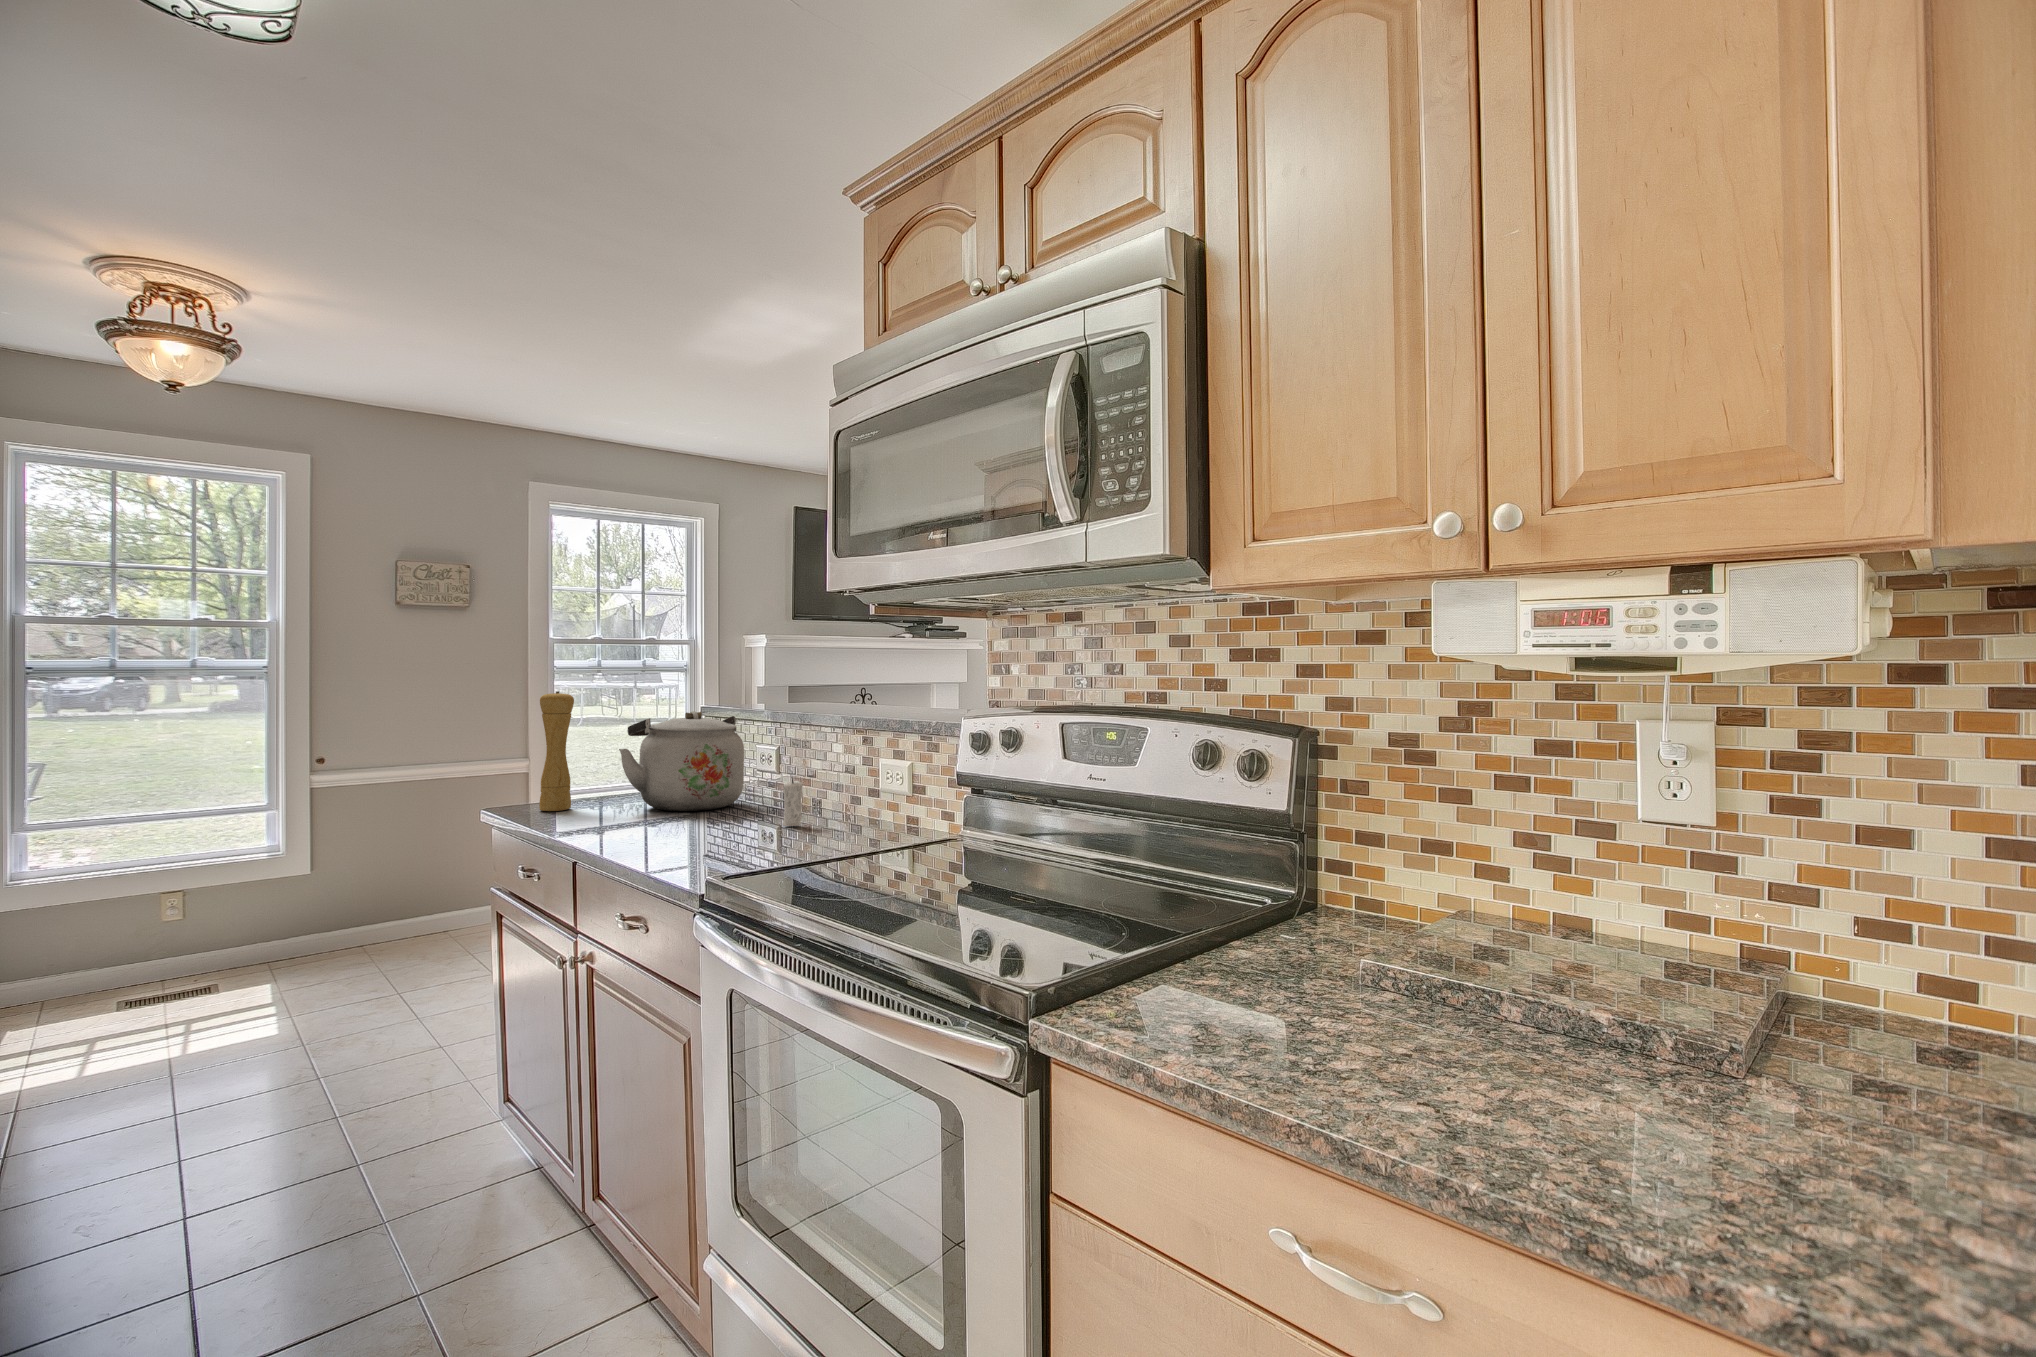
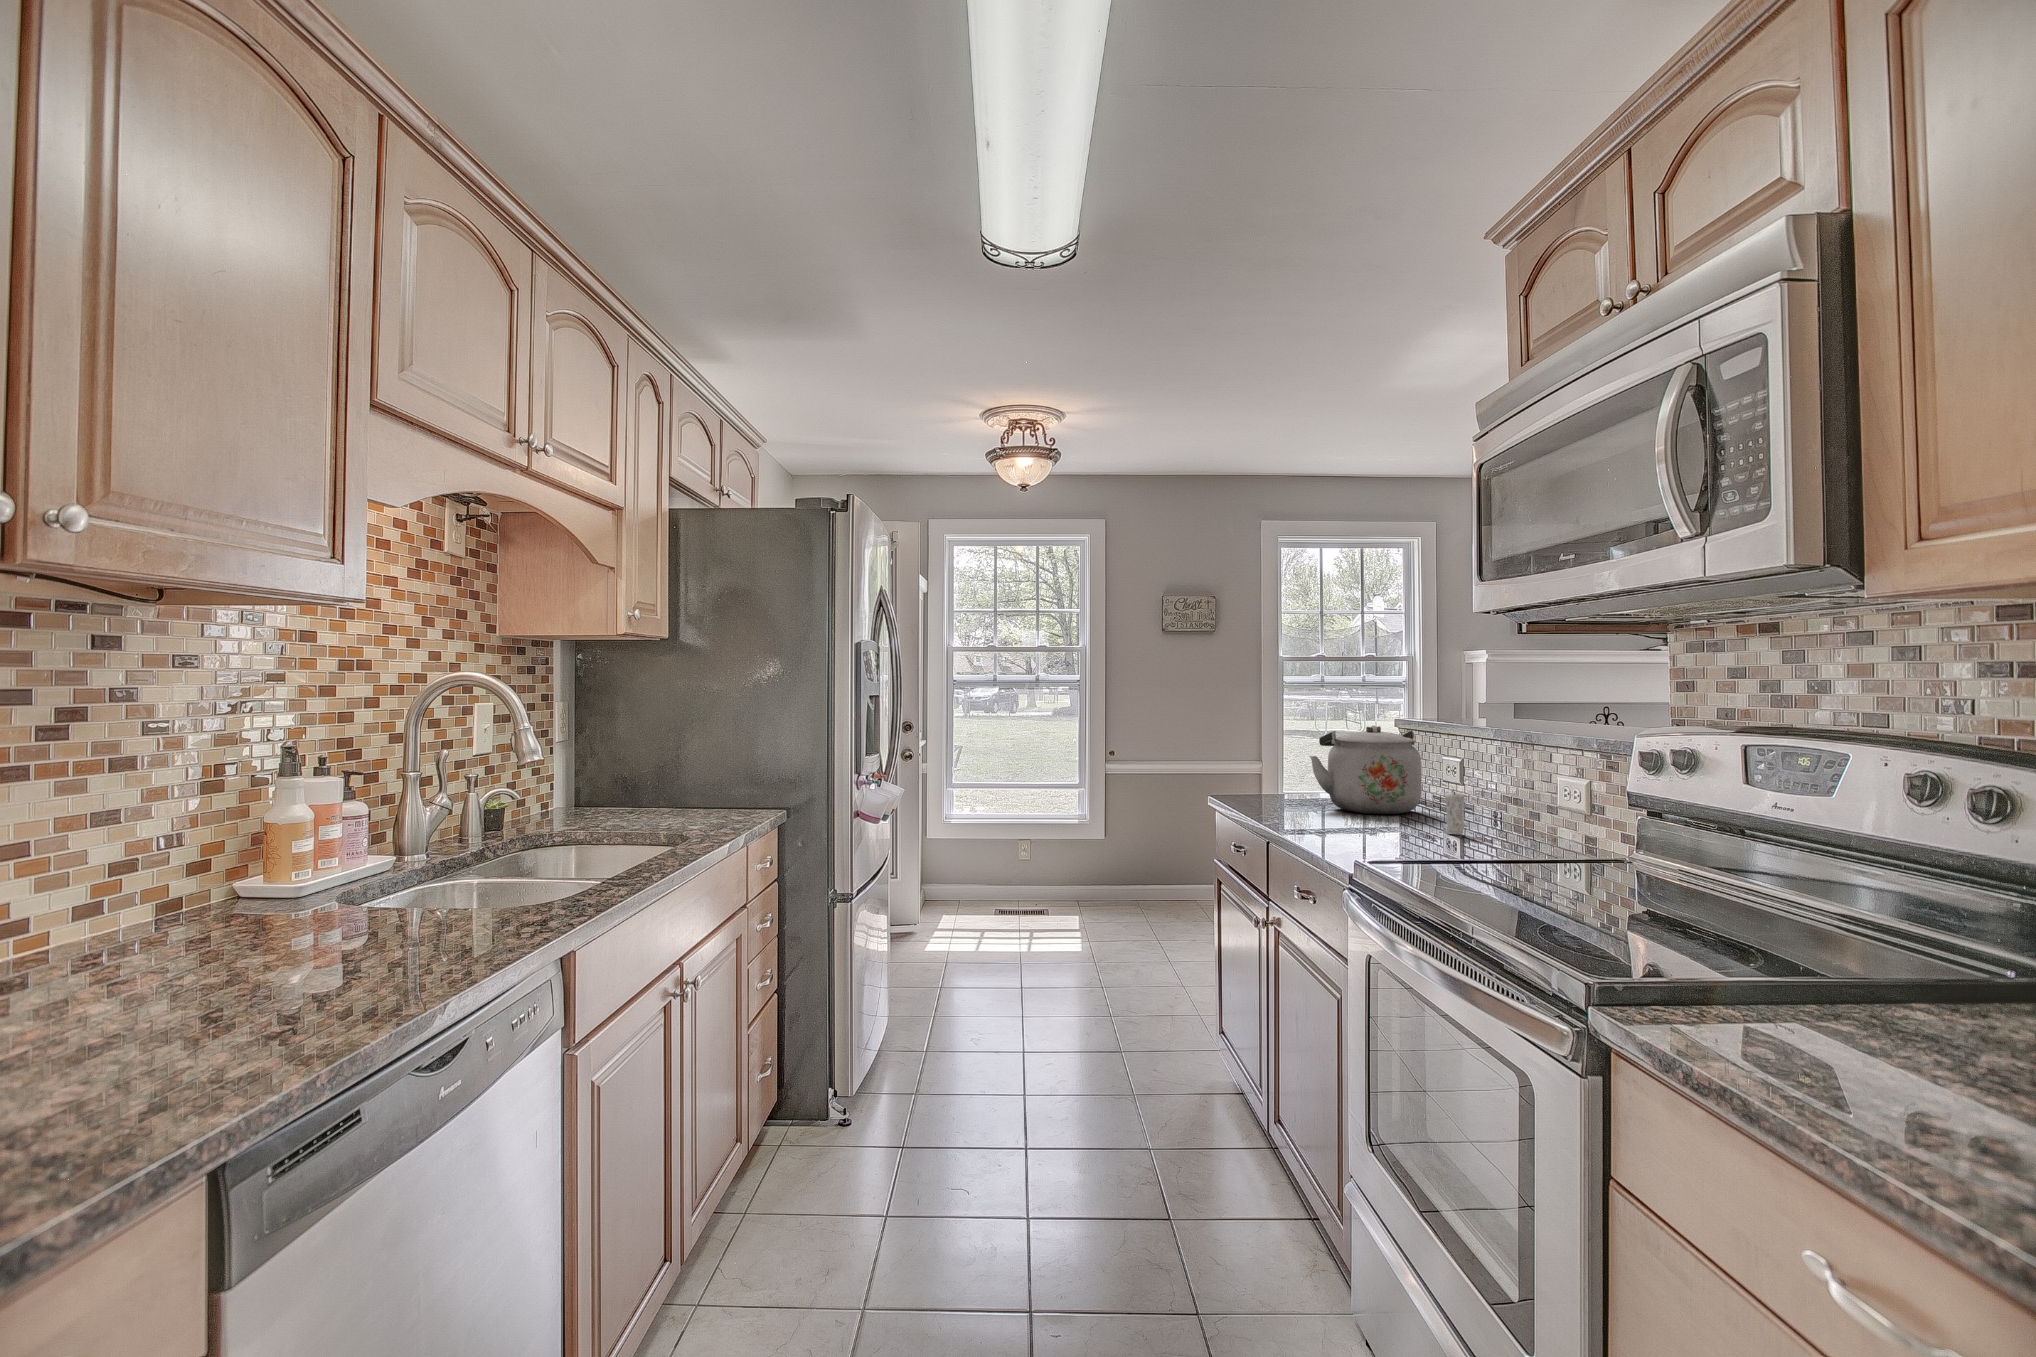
pepper mill: present [539,691,574,811] -> none [1252,708,1277,804]

